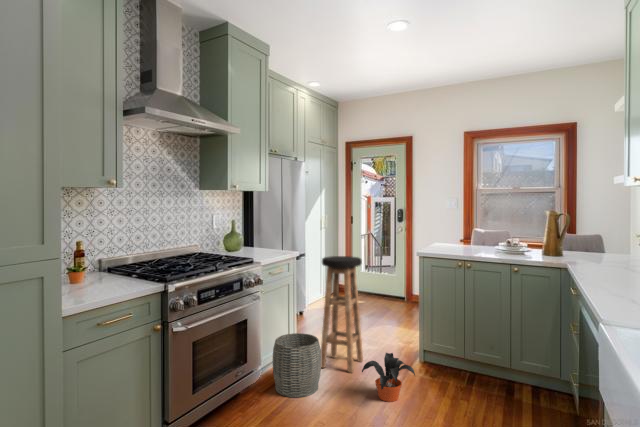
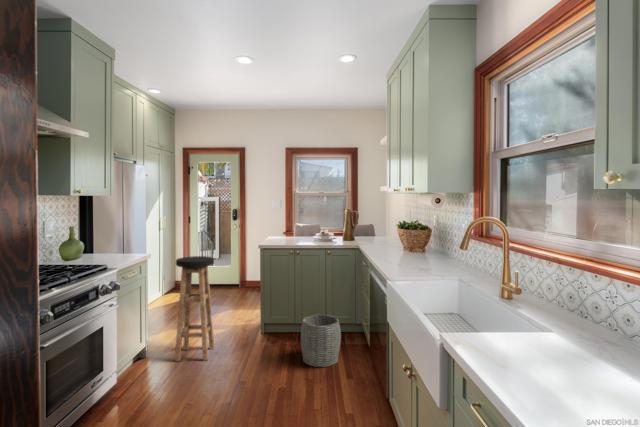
woven basket: present [273,333,321,397] -> present [301,315,341,367]
potted plant: present [362,353,415,402] -> none [222,337,267,379]

